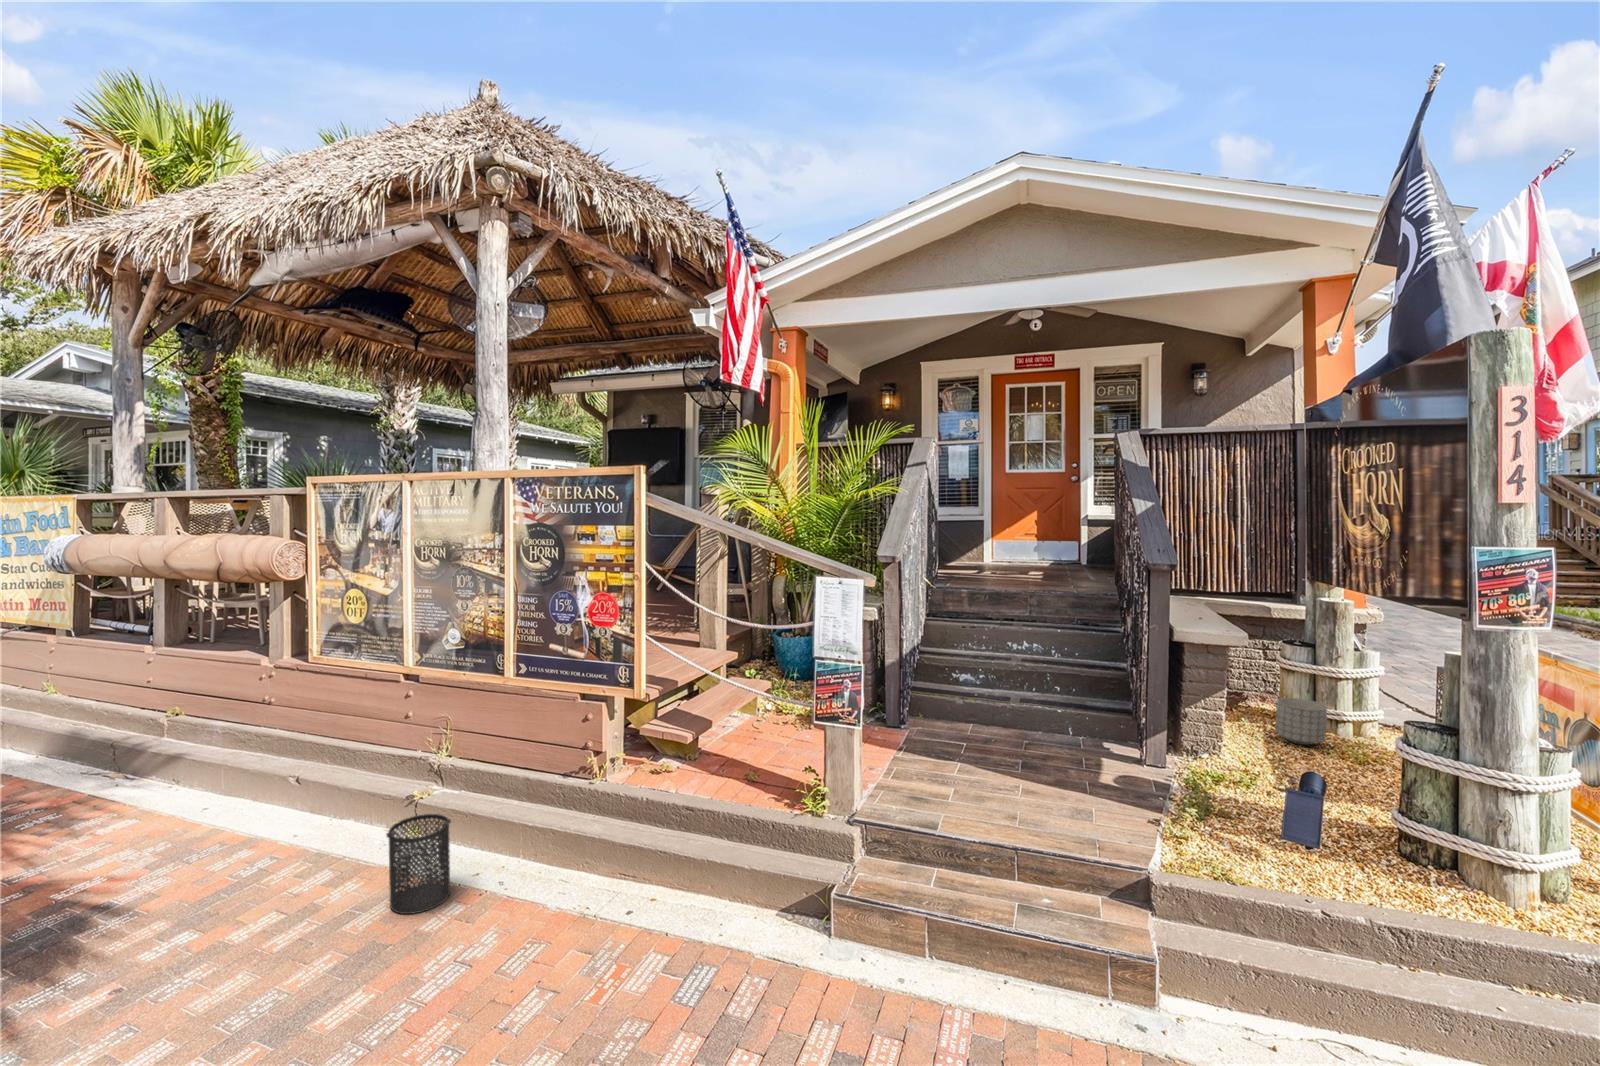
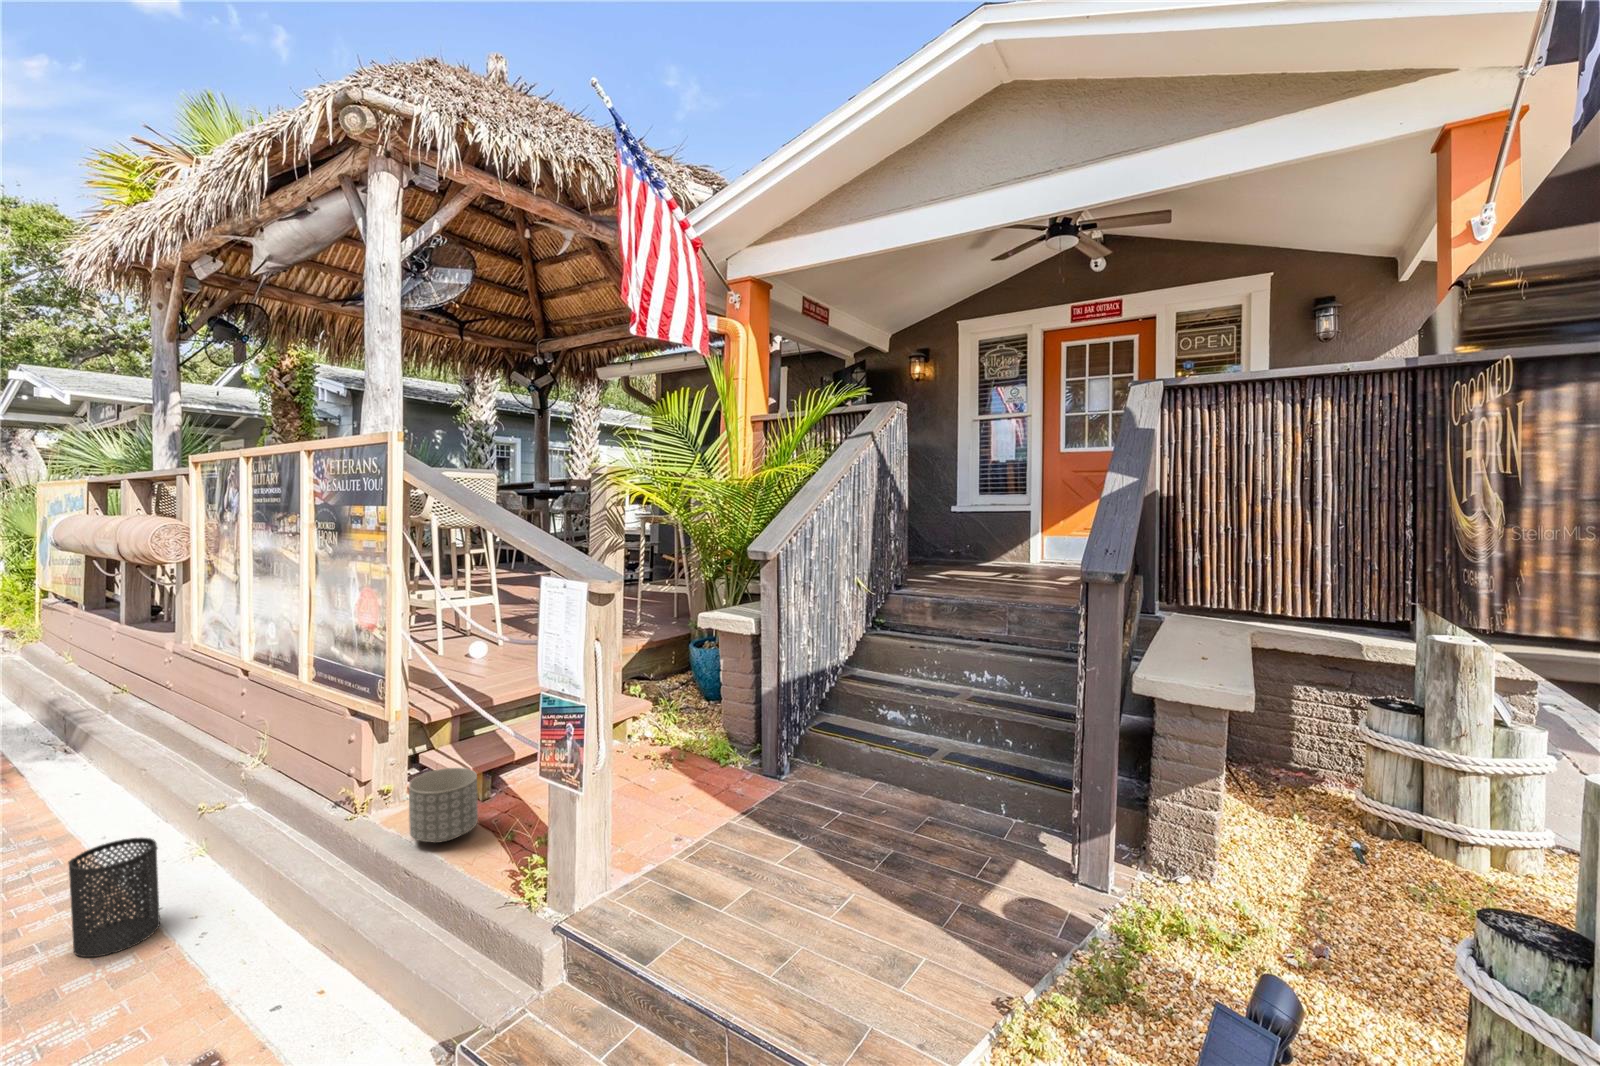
planter: present [1275,698,1327,745] -> present [409,768,478,843]

